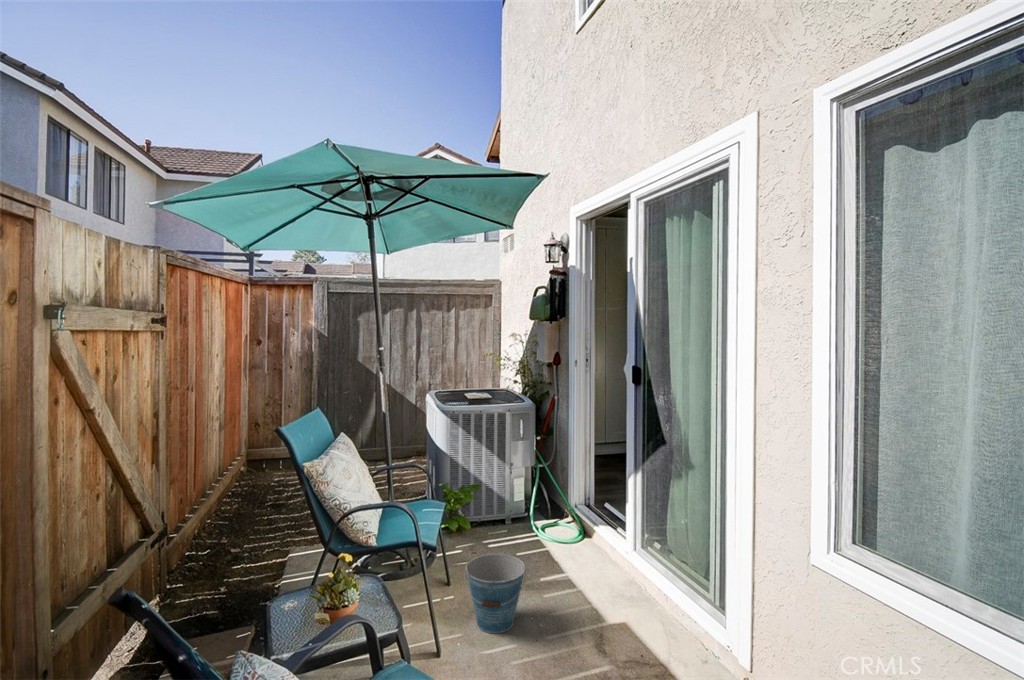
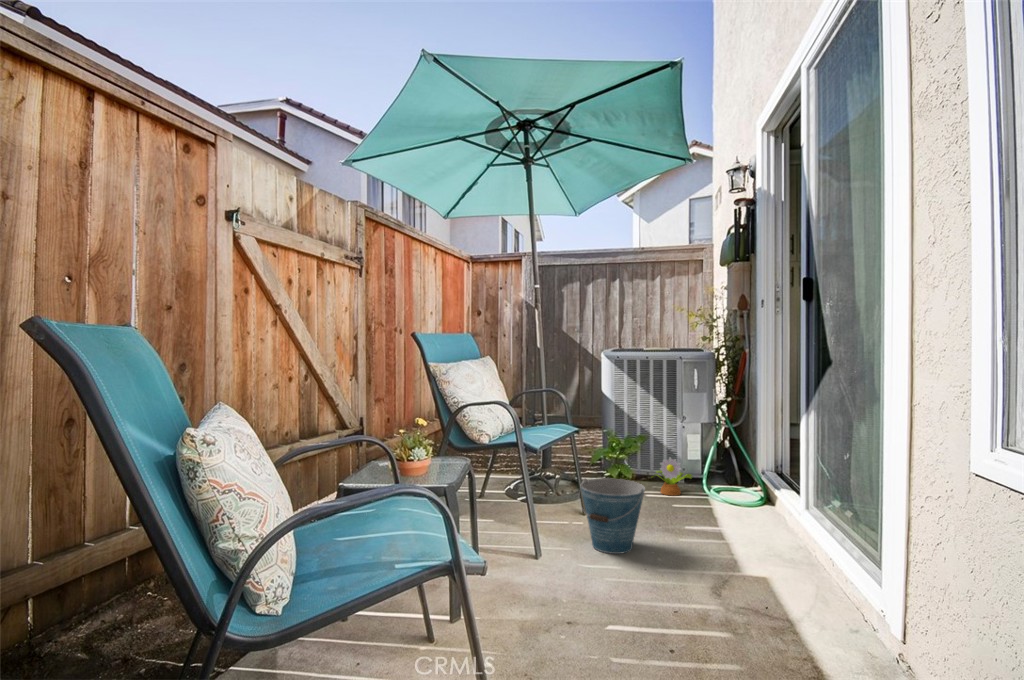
decorative plant: none [488,505,523,539] -> present [652,457,693,496]

